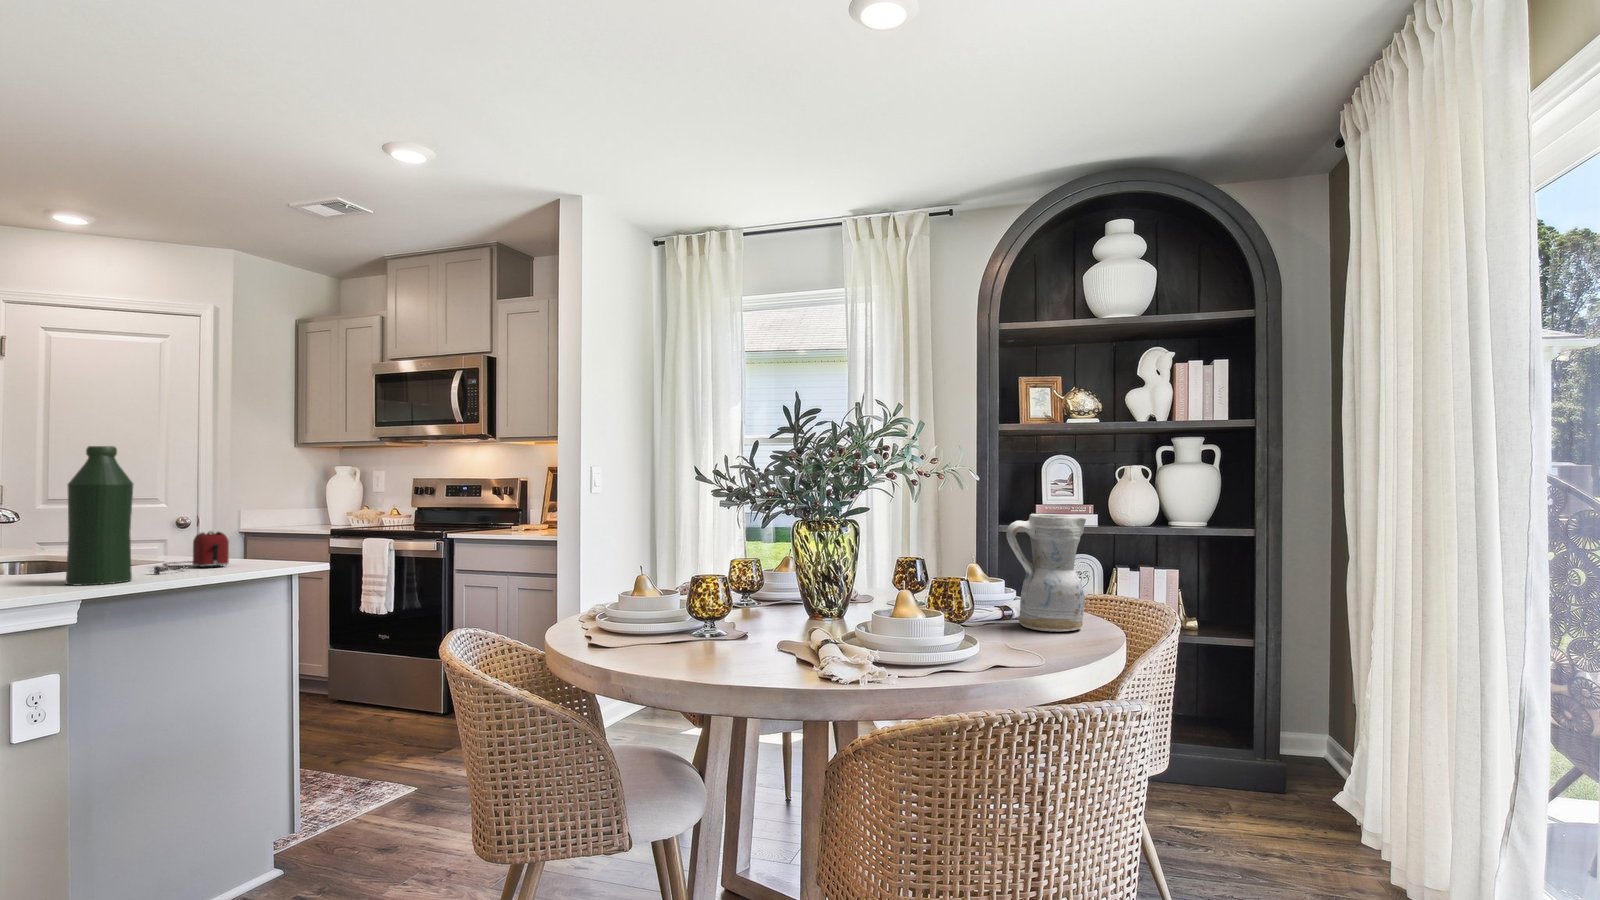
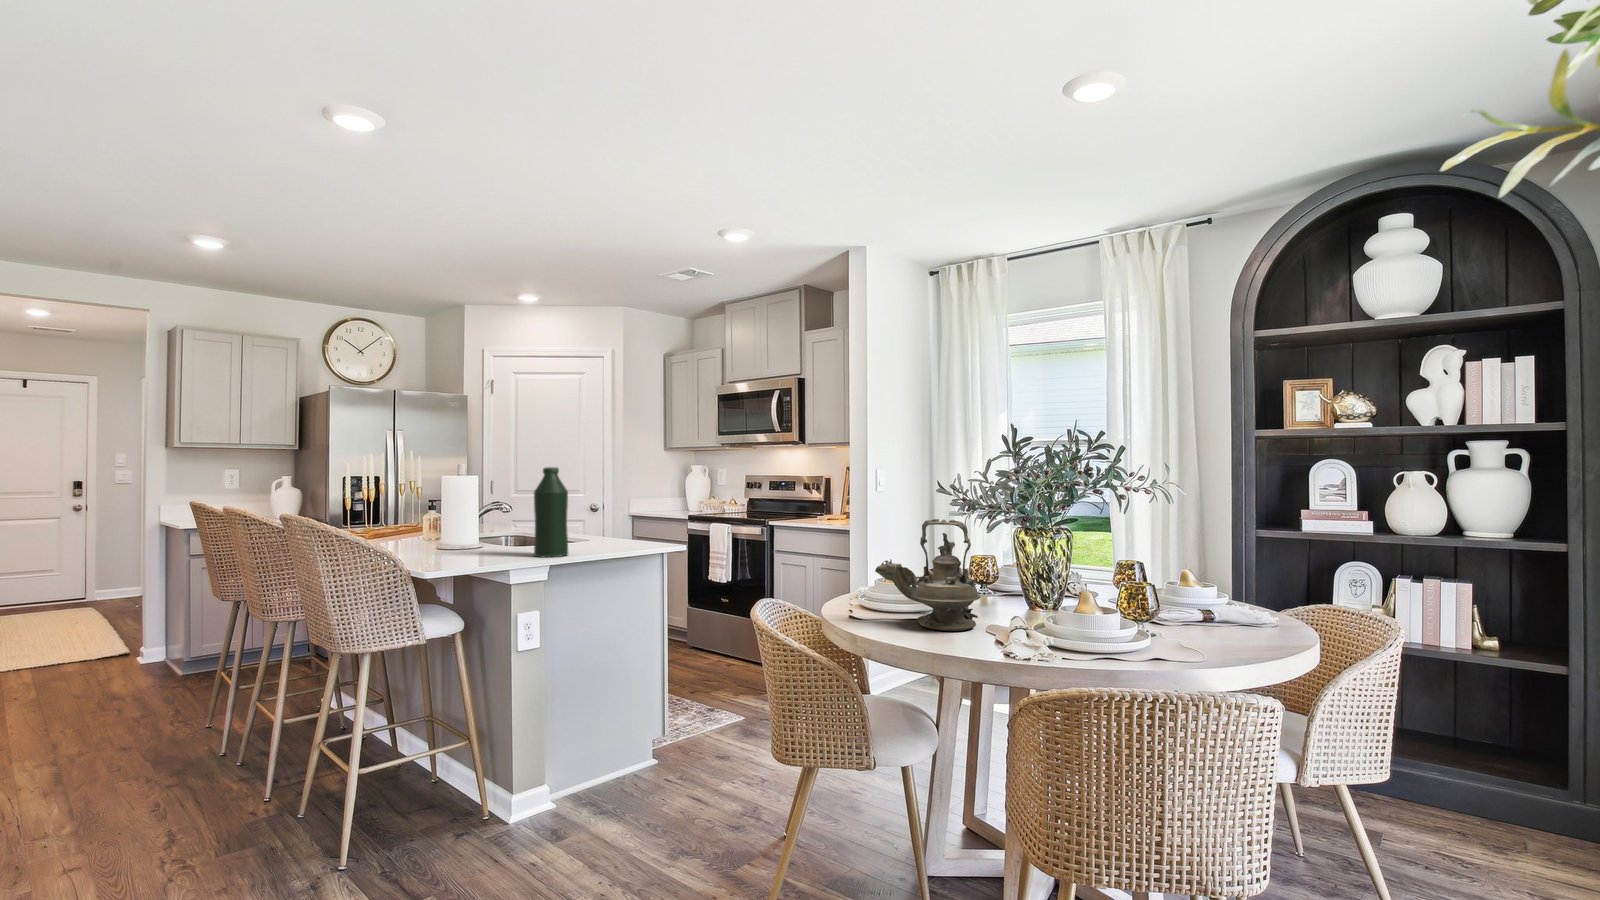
teapot: none [631,507,772,652] -> present [875,519,981,631]
ceramic pitcher: present [1006,514,1086,632] -> none [1198,529,1277,635]
toaster: present [152,532,229,575] -> none [577,522,622,551]

